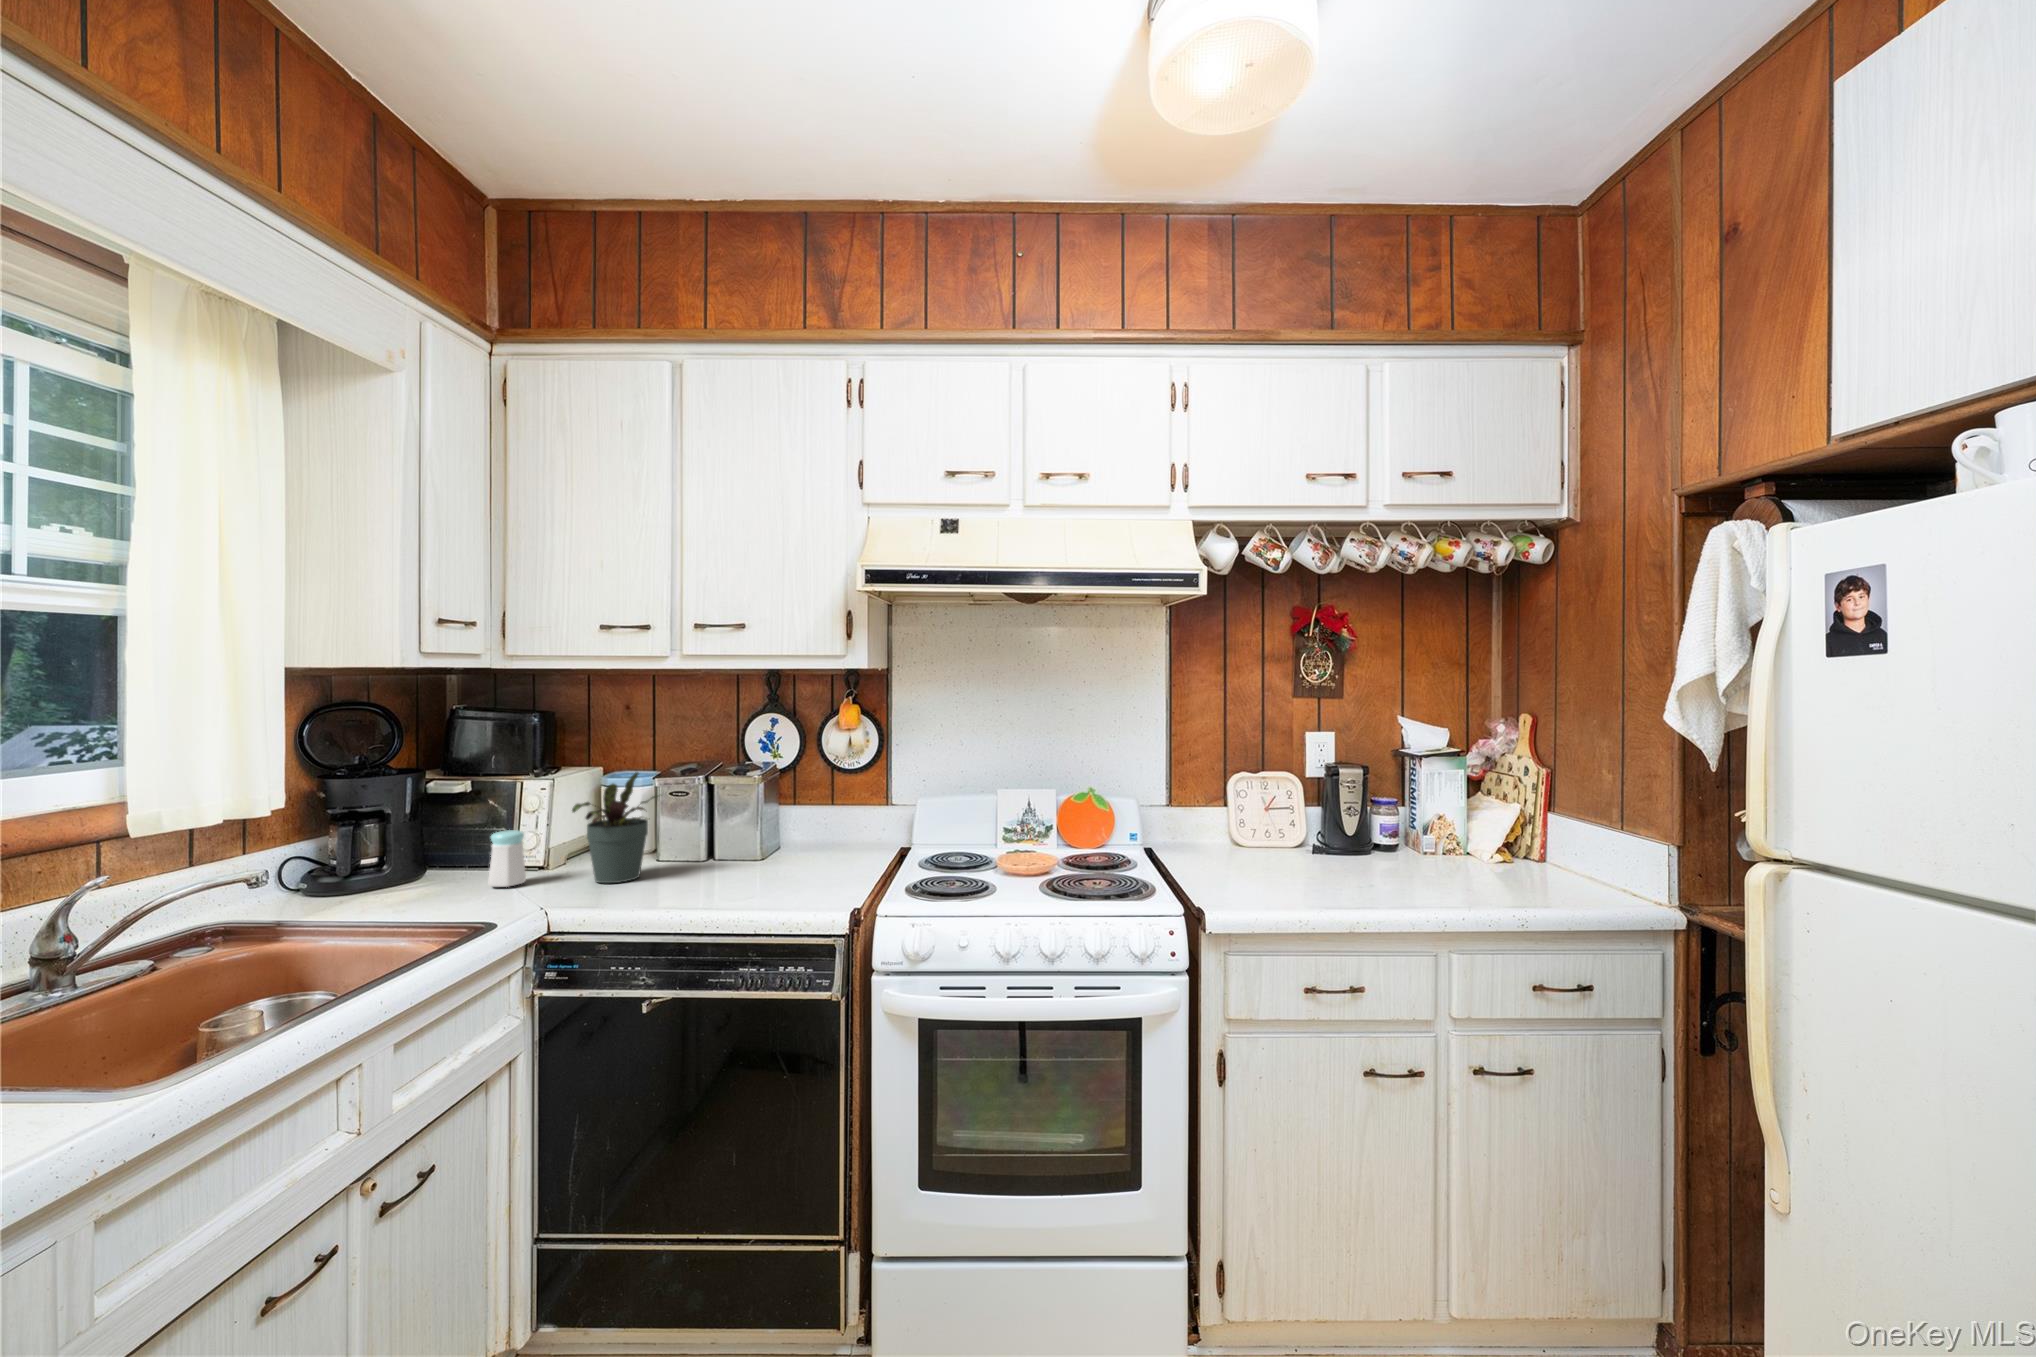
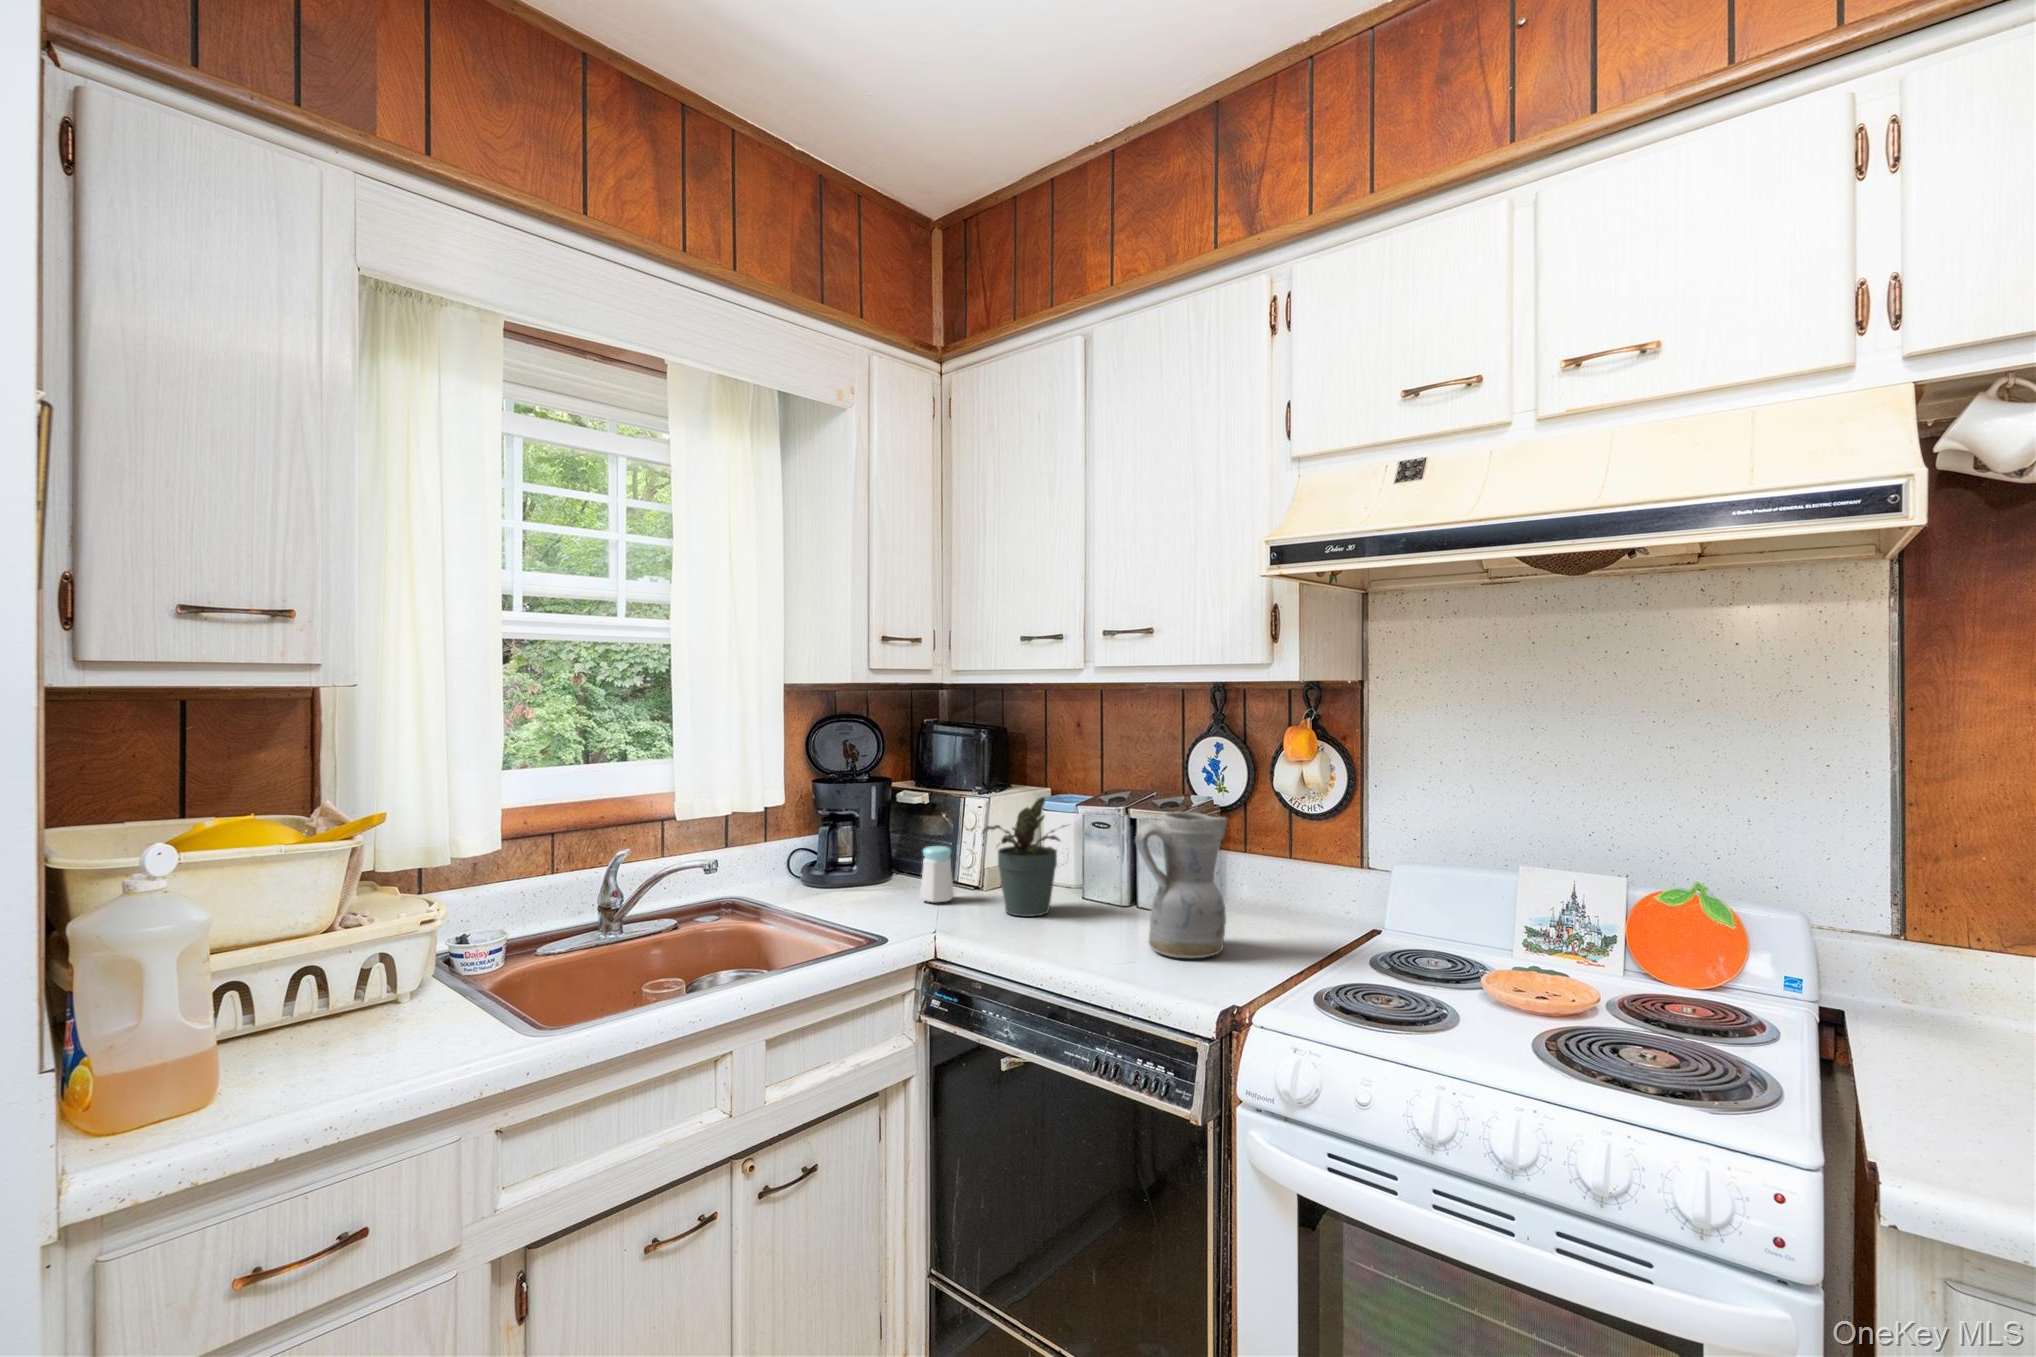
ceramic pitcher: none [752,772,820,888] -> present [1135,812,1227,958]

